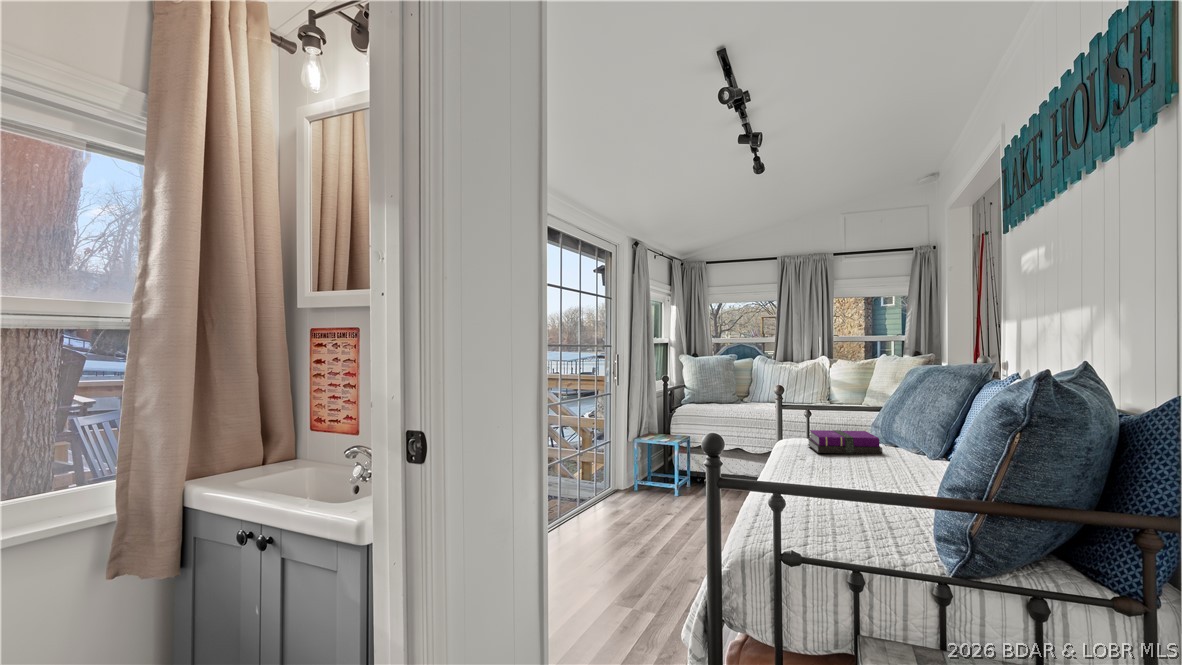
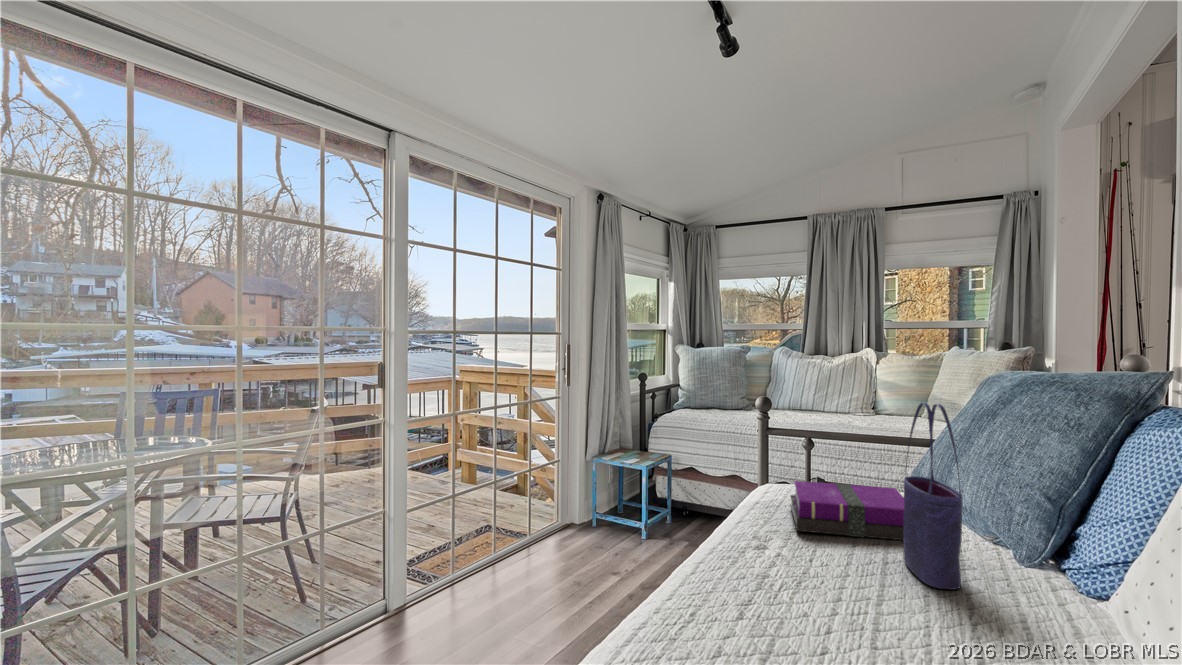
tote bag: none [876,380,905,466] -> present [903,403,962,590]

